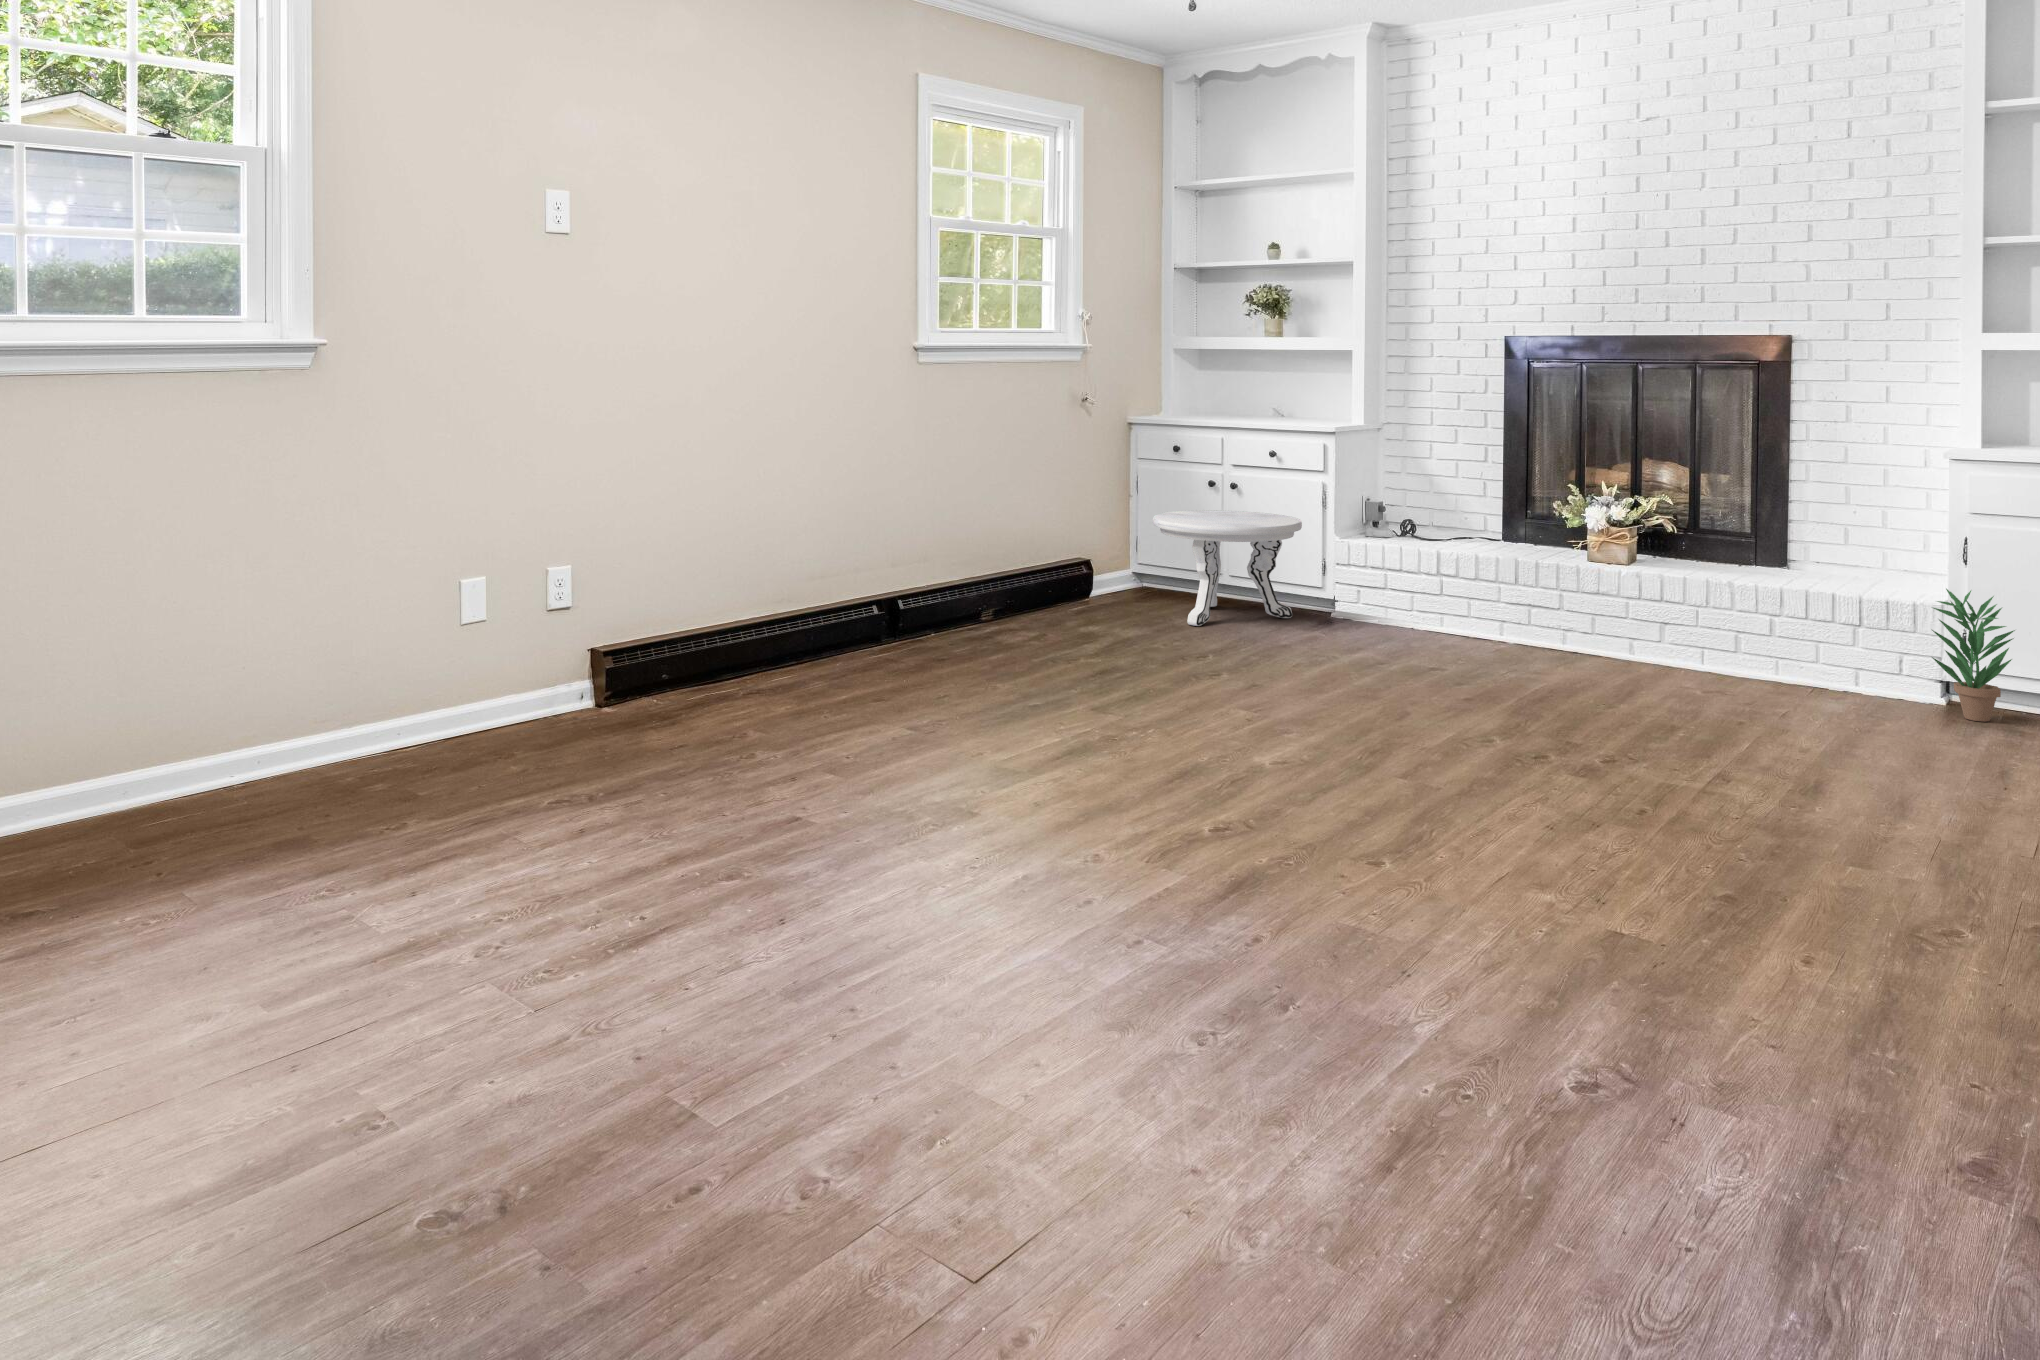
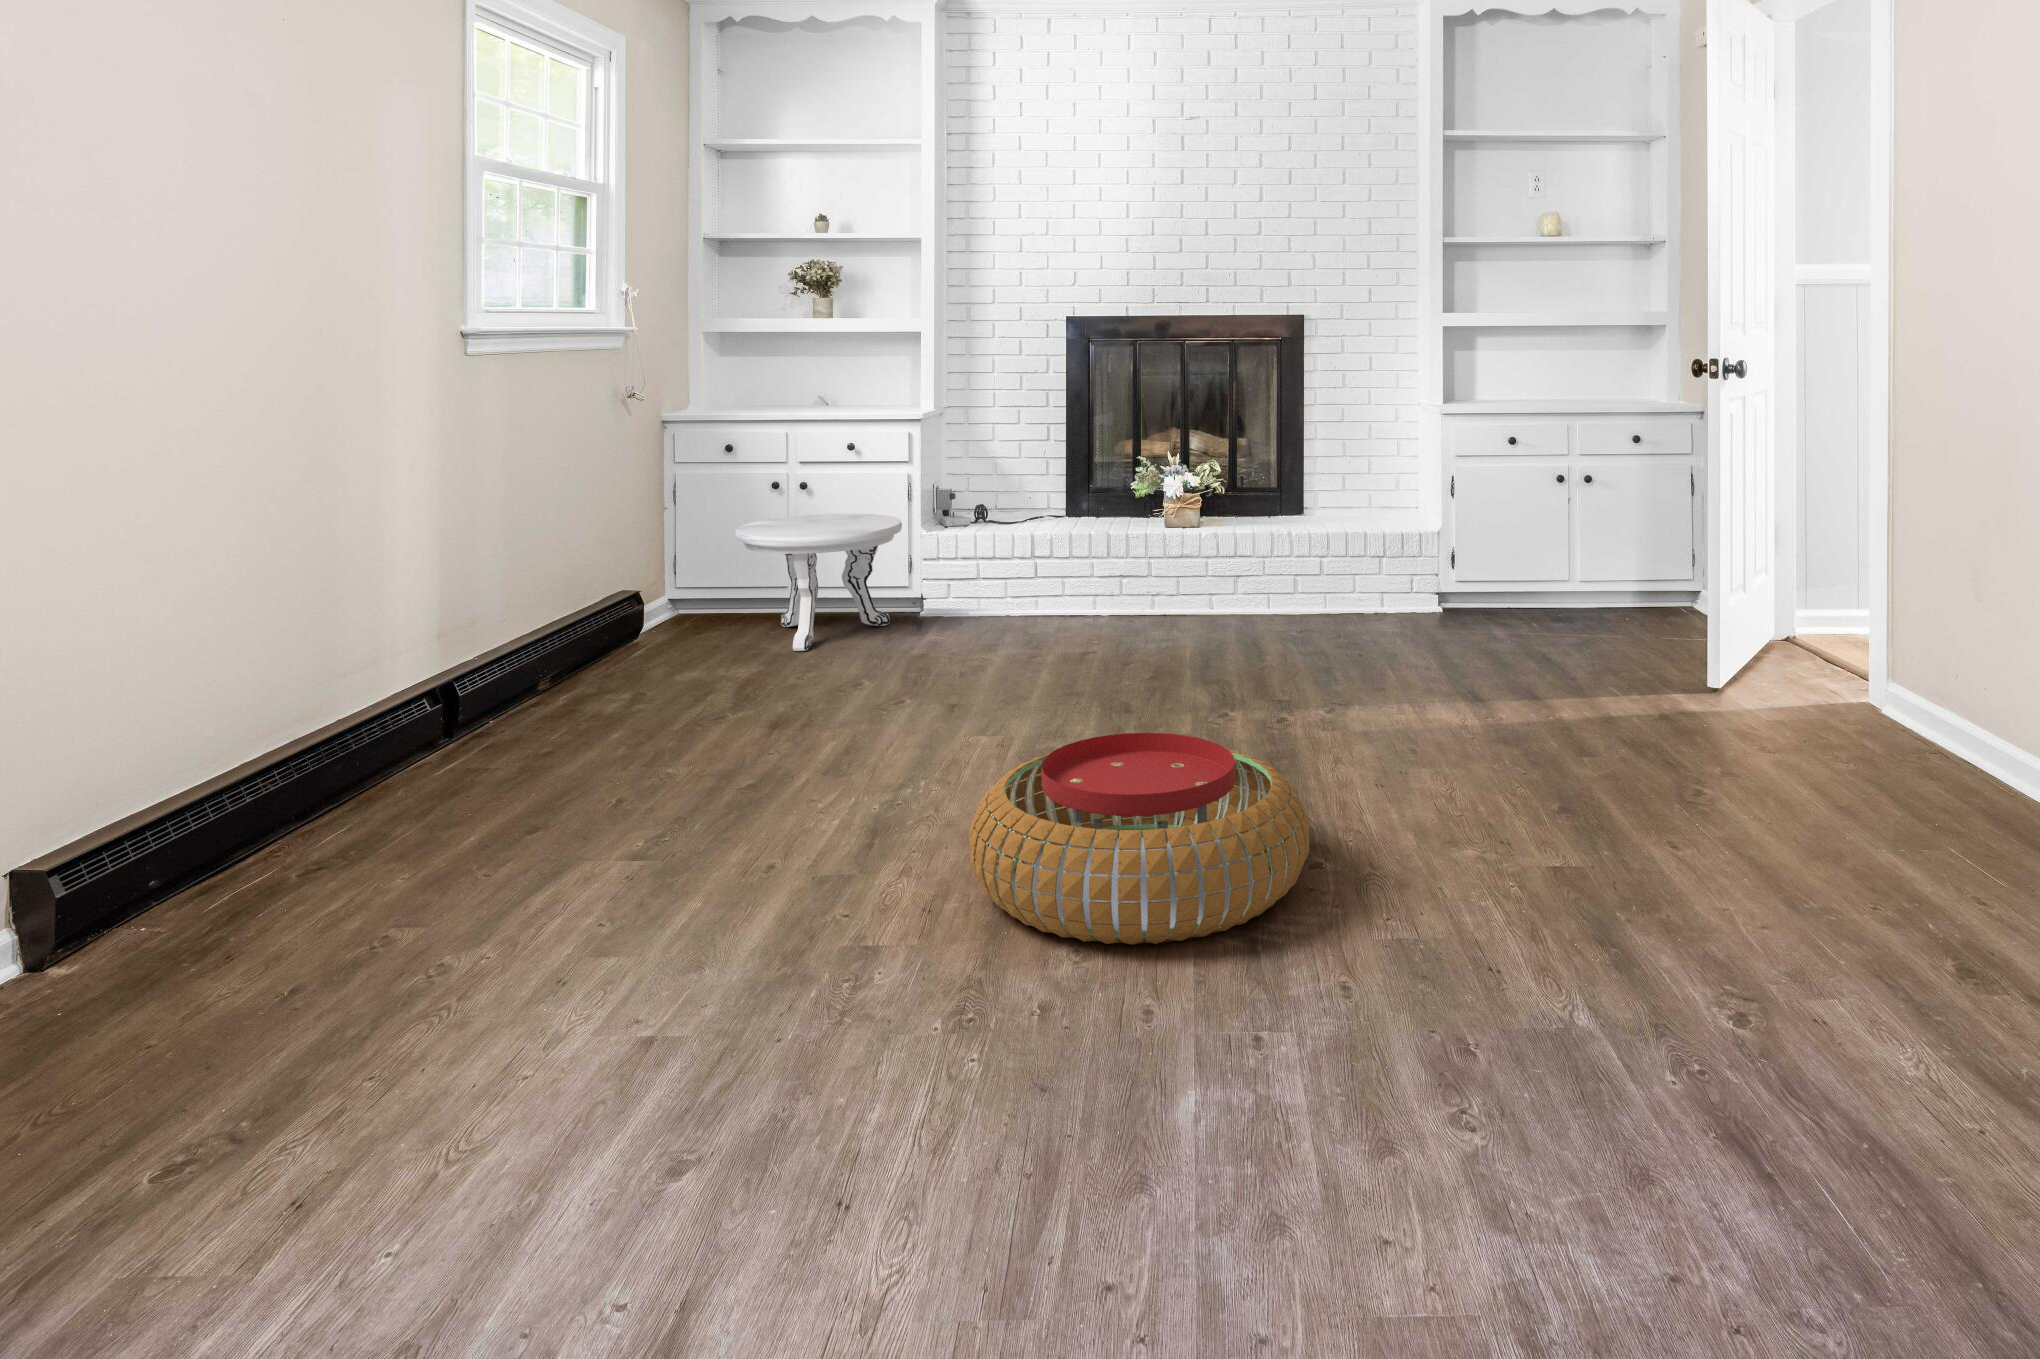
potted plant: present [1932,589,2015,722] -> none [1441,520,1497,625]
pouf: none [1110,702,1430,882] -> present [969,733,1309,945]

